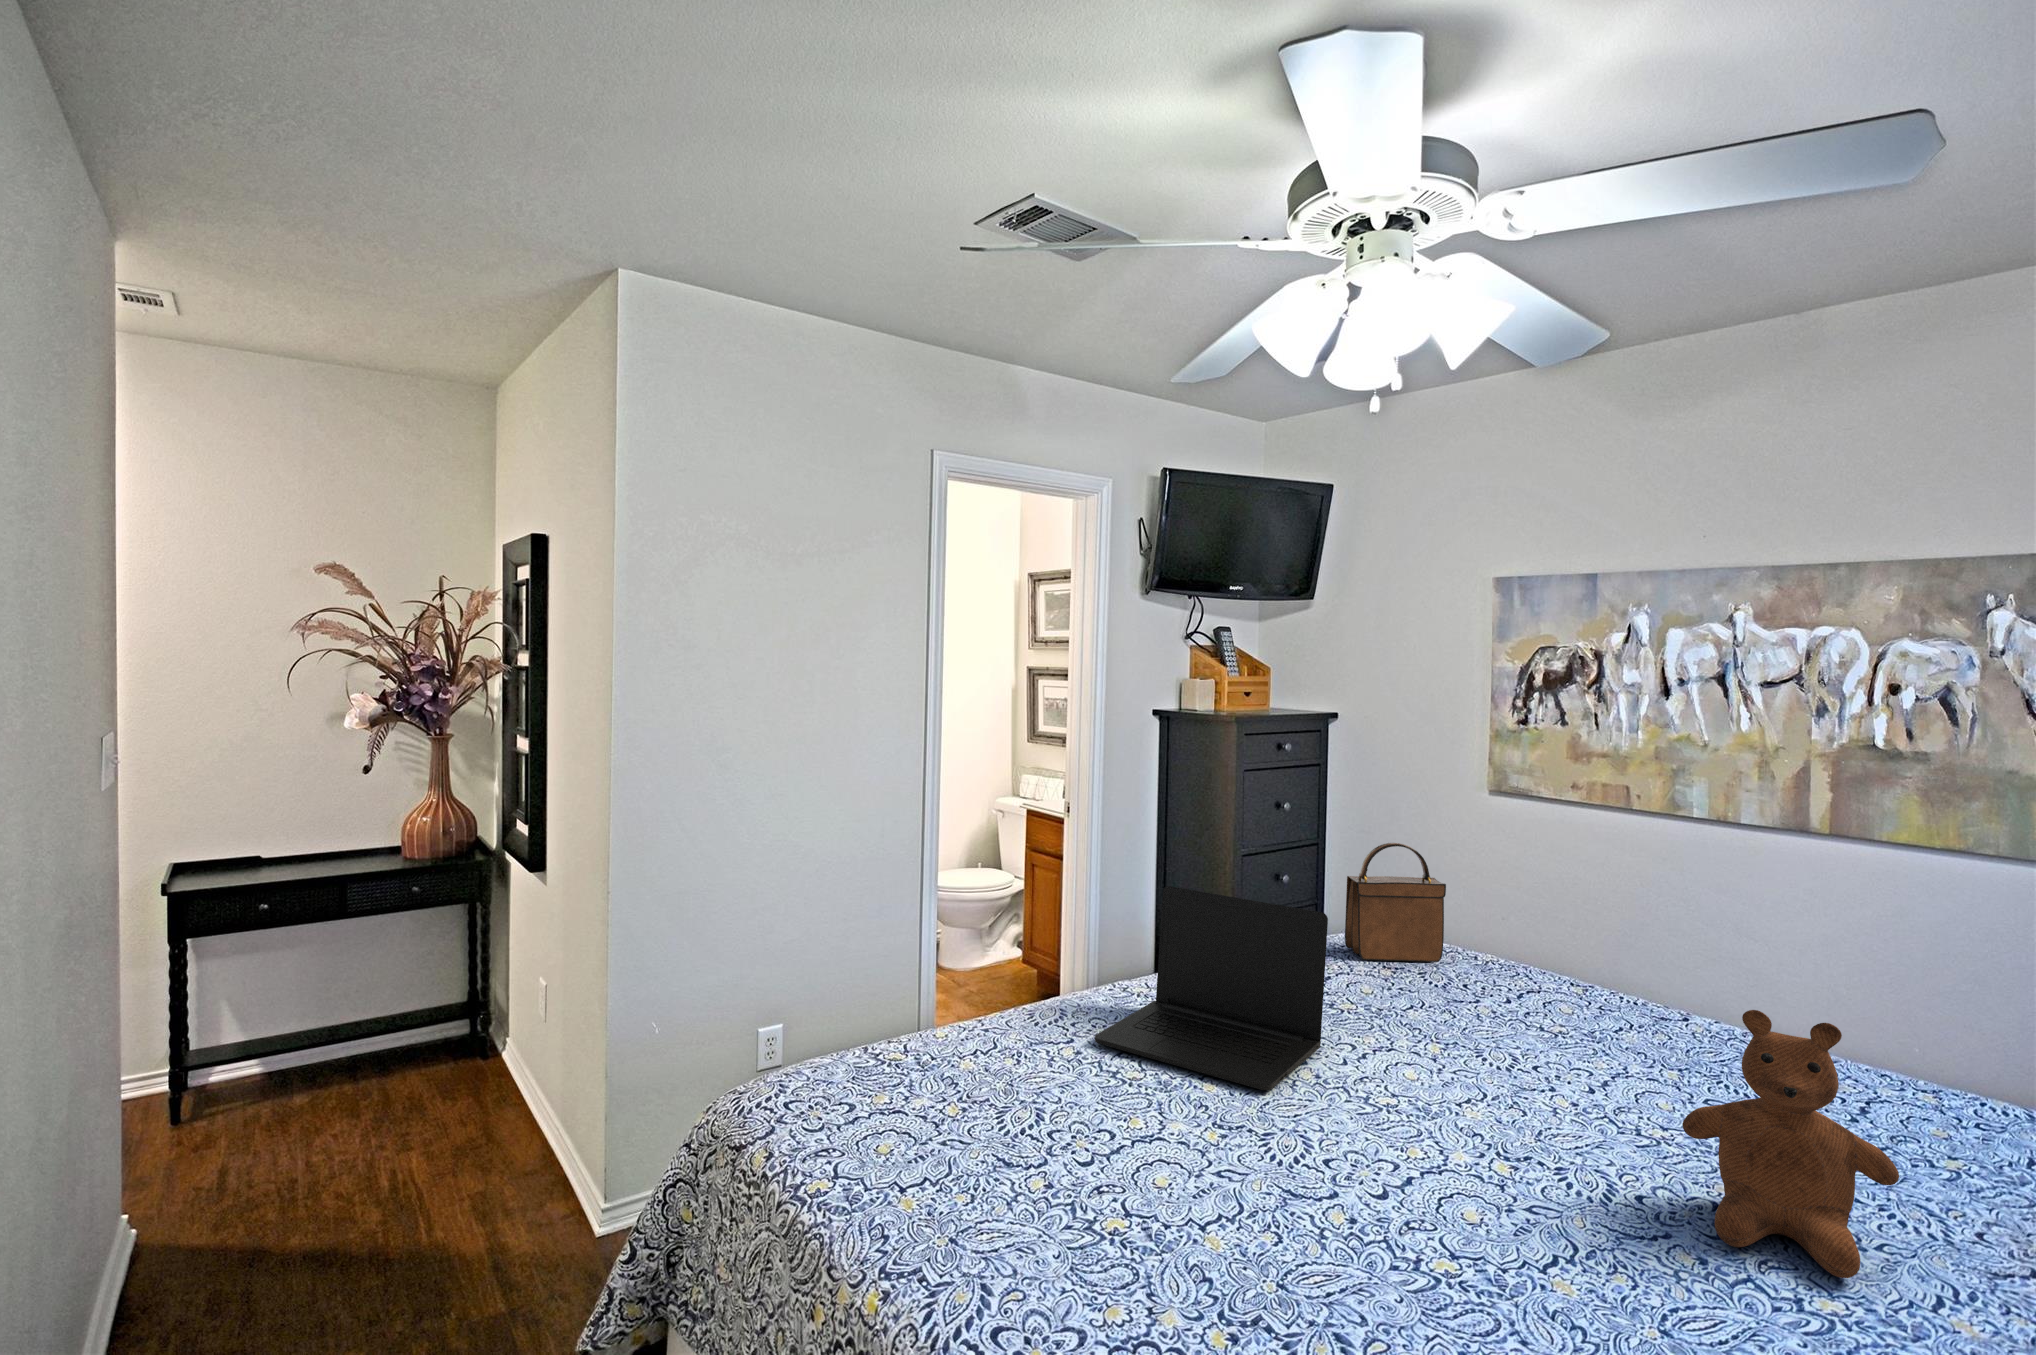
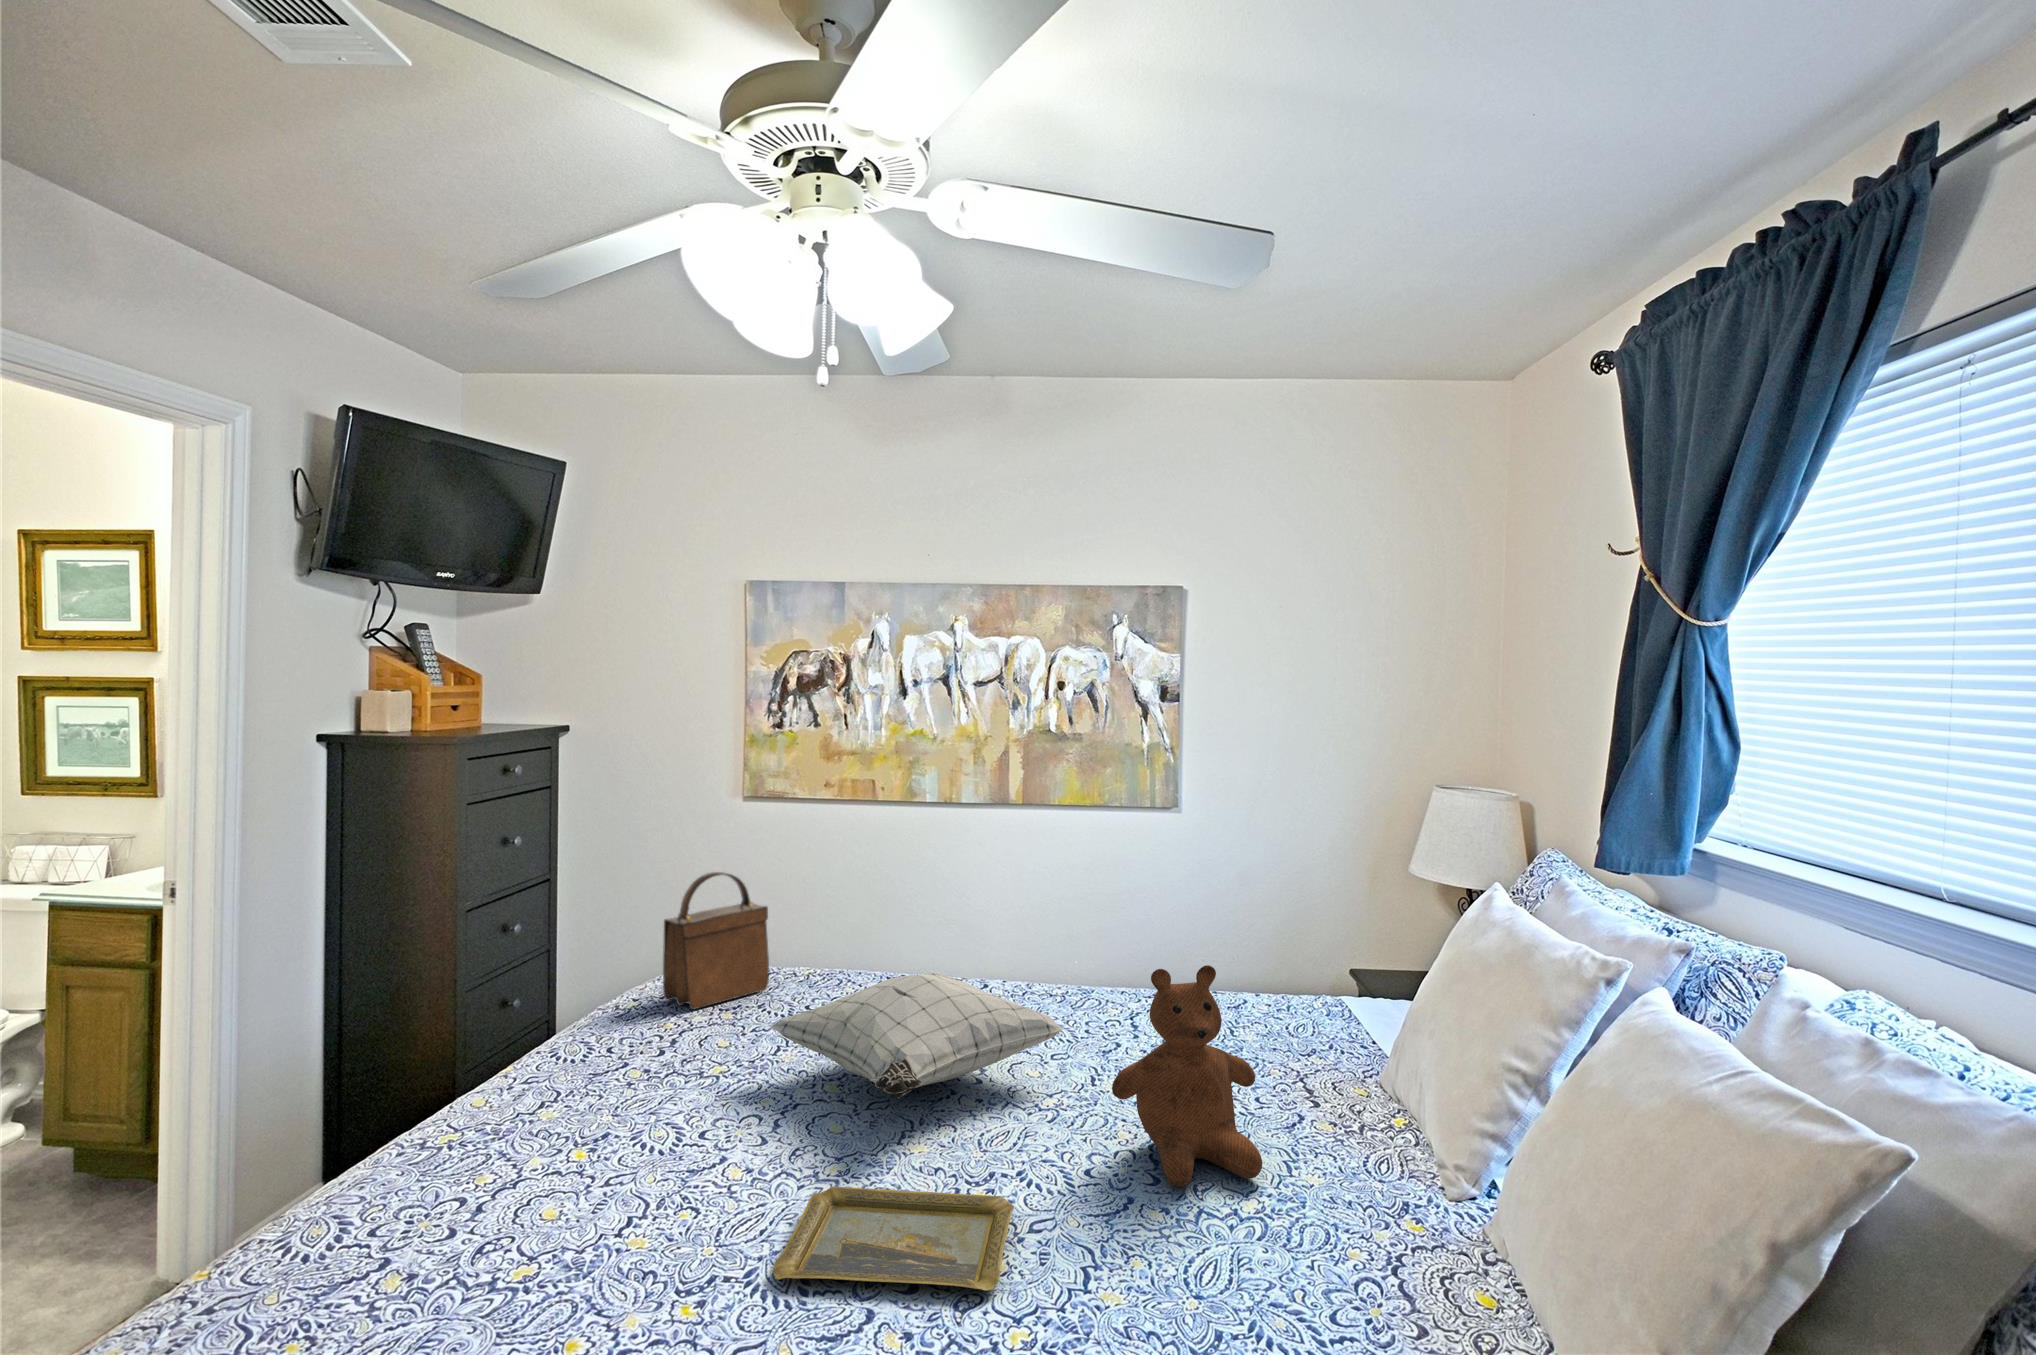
laptop: present [1095,886,1328,1090] -> none [431,973,726,1247]
pillow: none [1388,966,1691,1073] -> present [770,973,1064,1098]
tray: none [1283,1106,1519,1224] -> present [774,1186,1014,1291]

